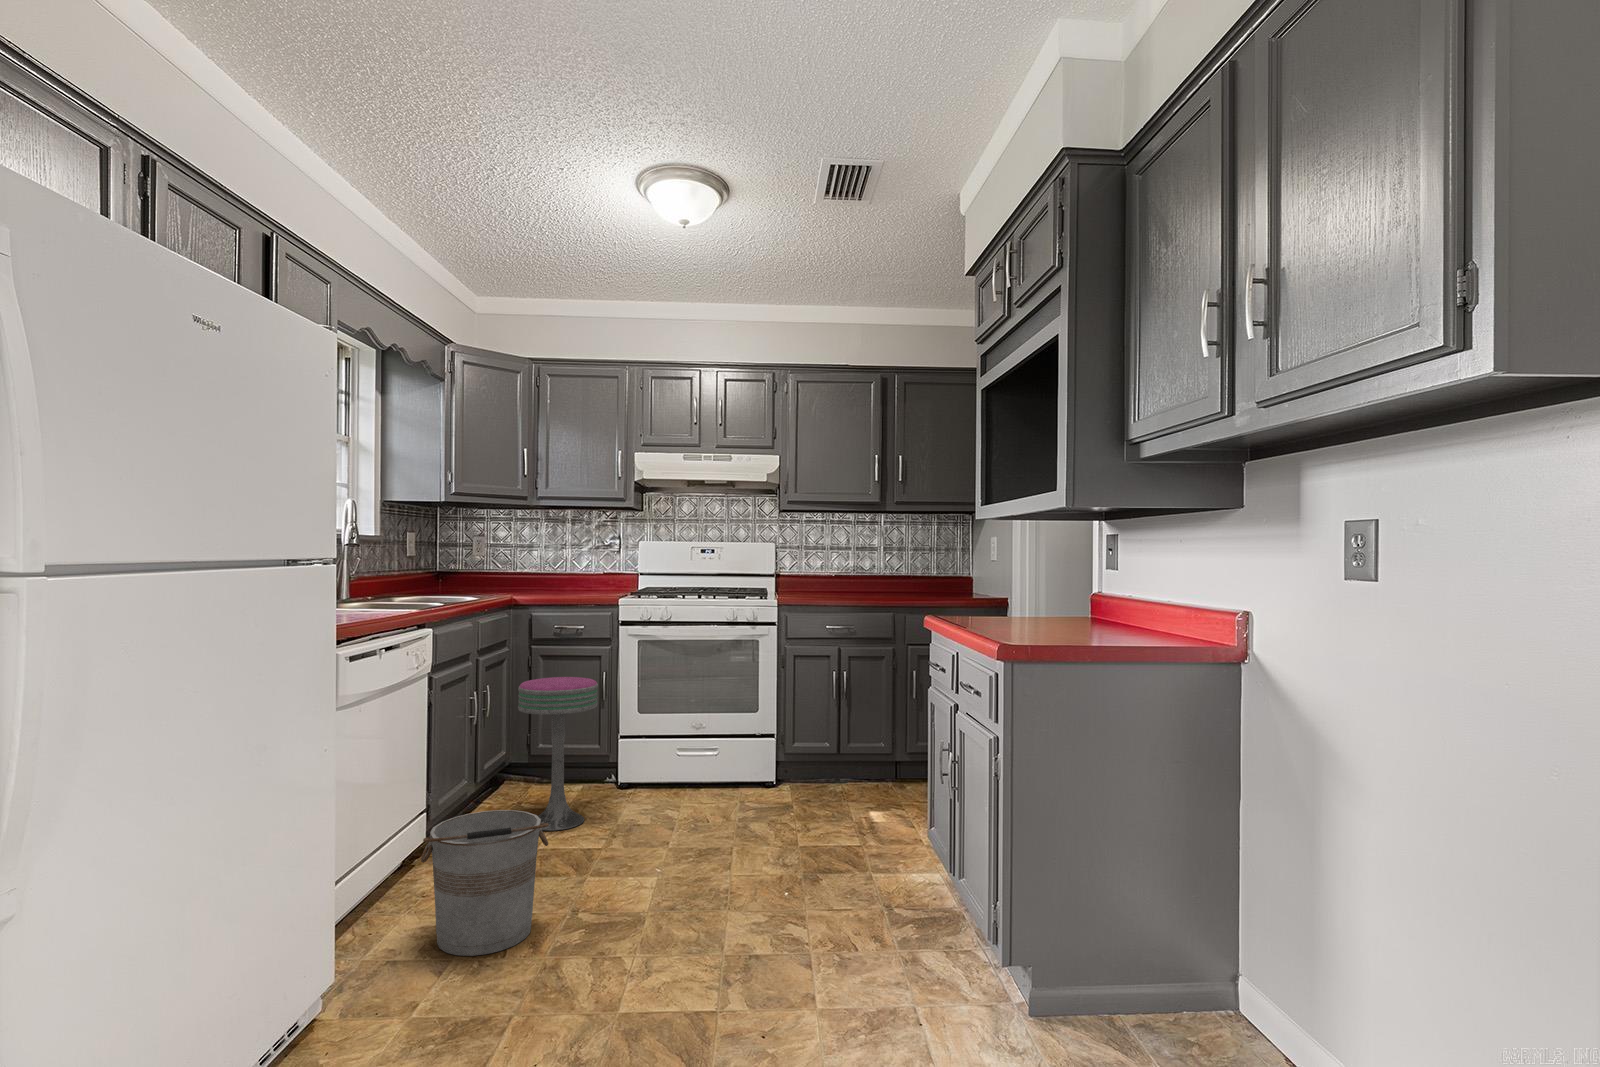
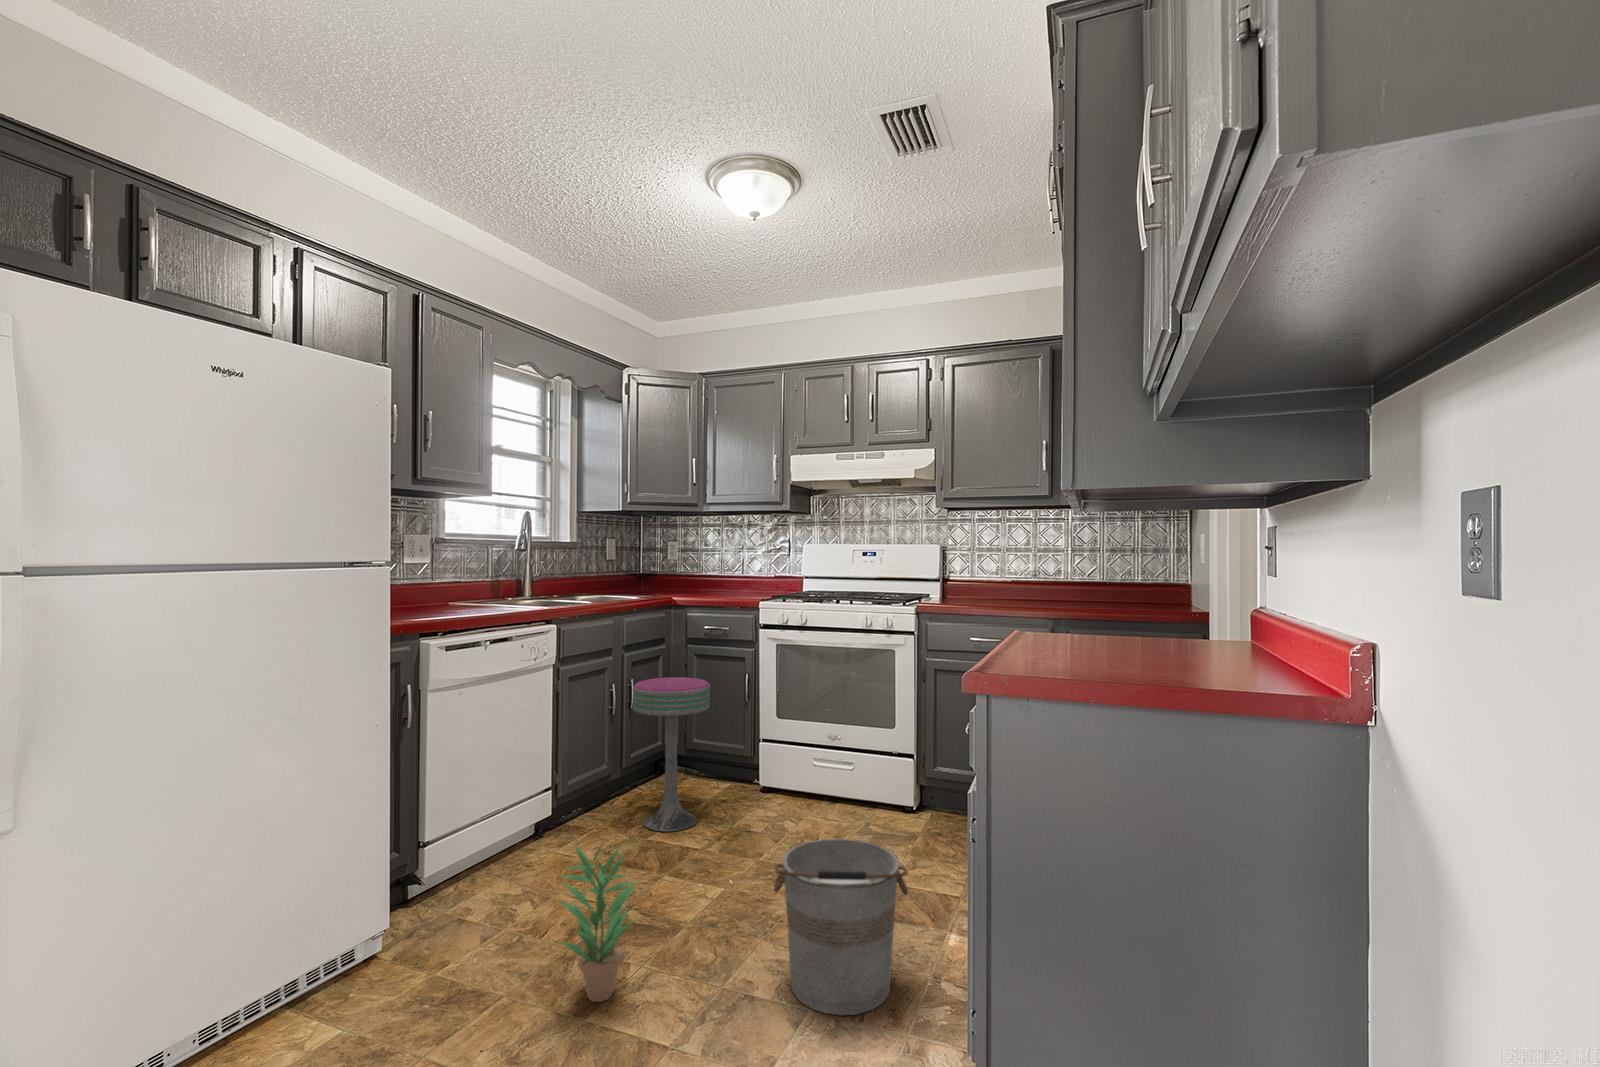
potted plant: none [606,808,683,950] -> present [559,846,638,1002]
bucket: present [421,810,549,956] -> present [774,839,908,1015]

